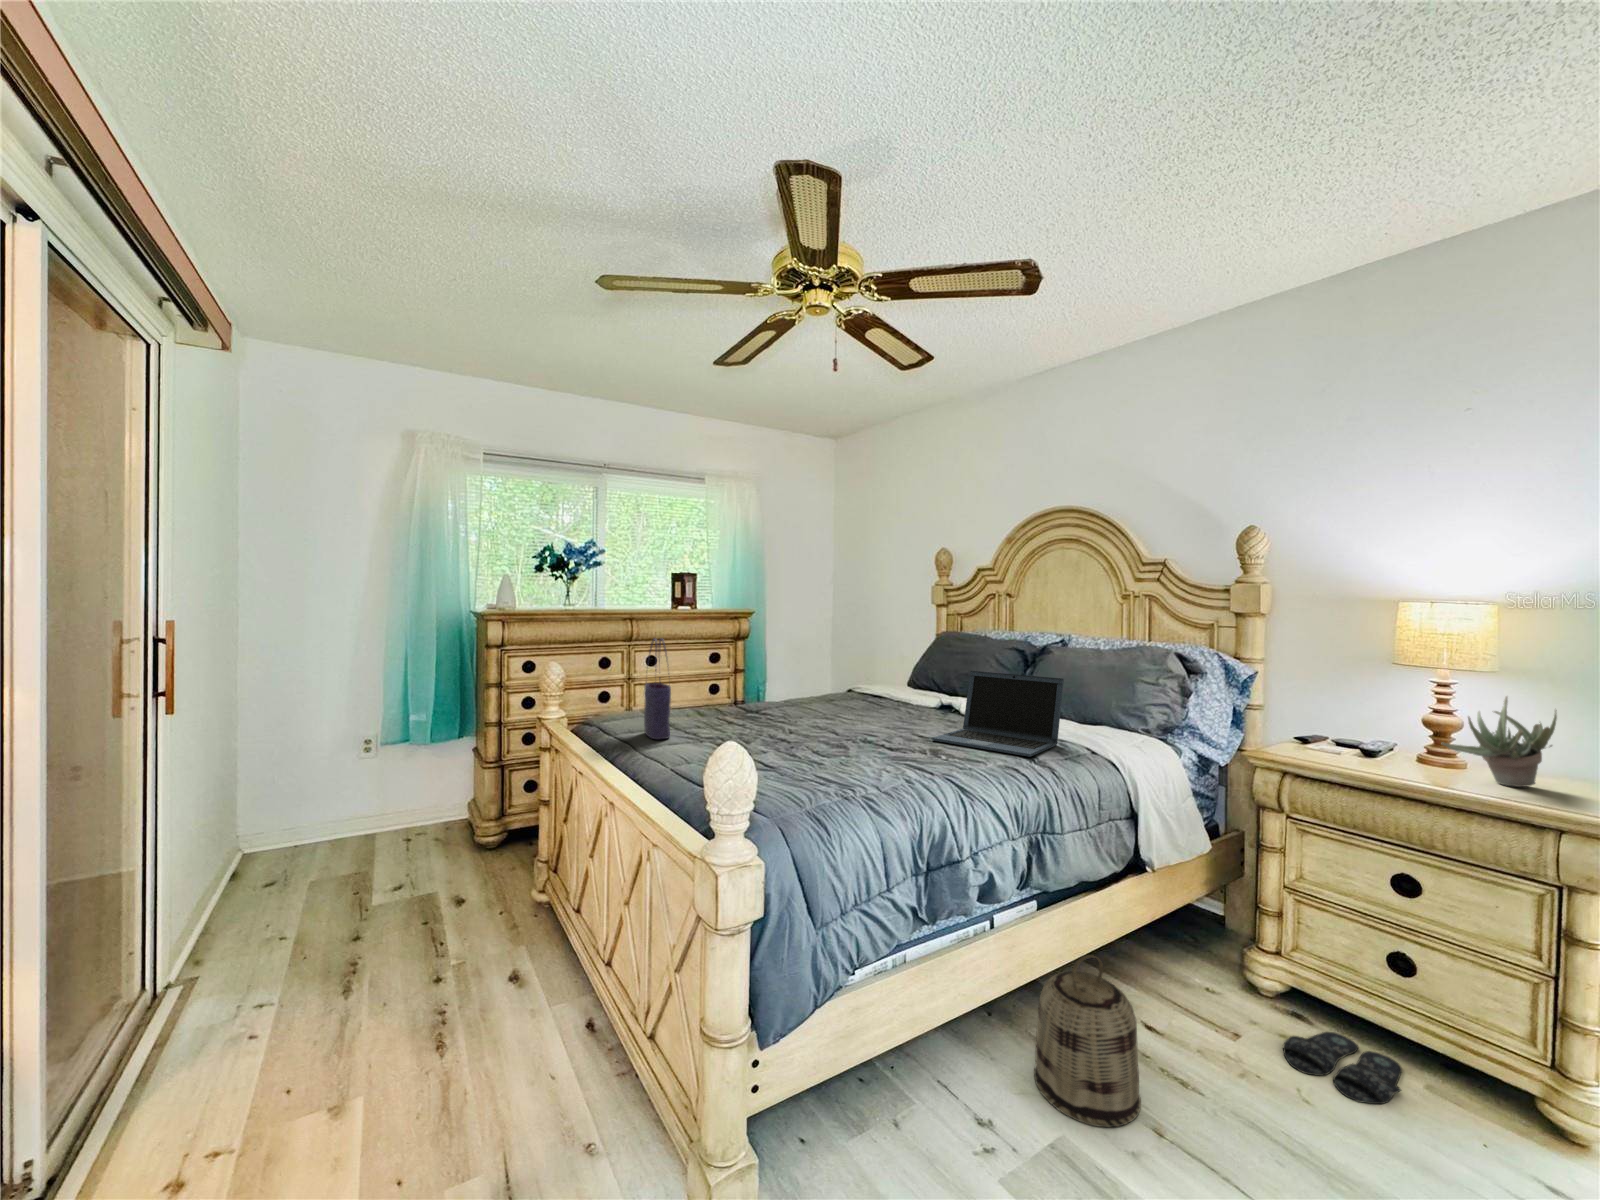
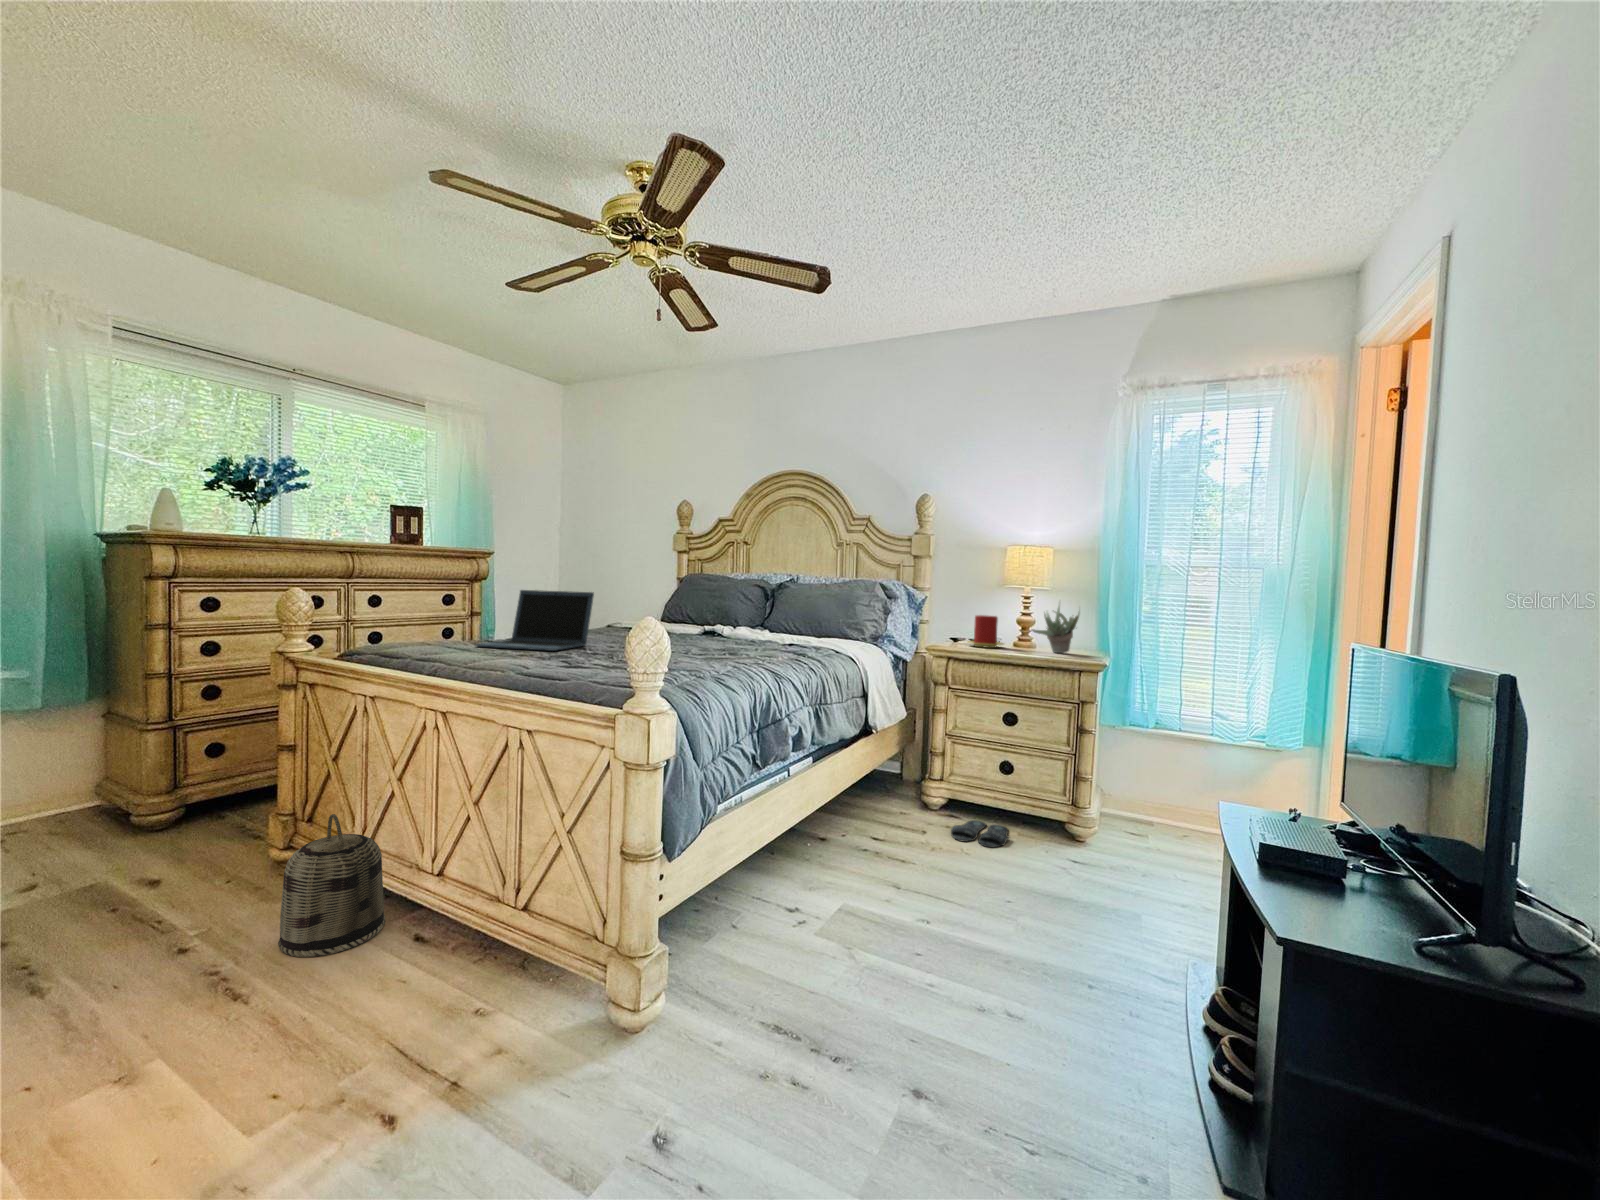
tote bag: present [644,639,671,739] -> none [440,558,478,659]
laptop: present [932,671,1064,757] -> present [476,590,594,651]
candle: none [1320,708,1393,761] -> present [968,615,1003,648]
basket: present [1034,955,1141,1127] -> present [278,814,385,957]

